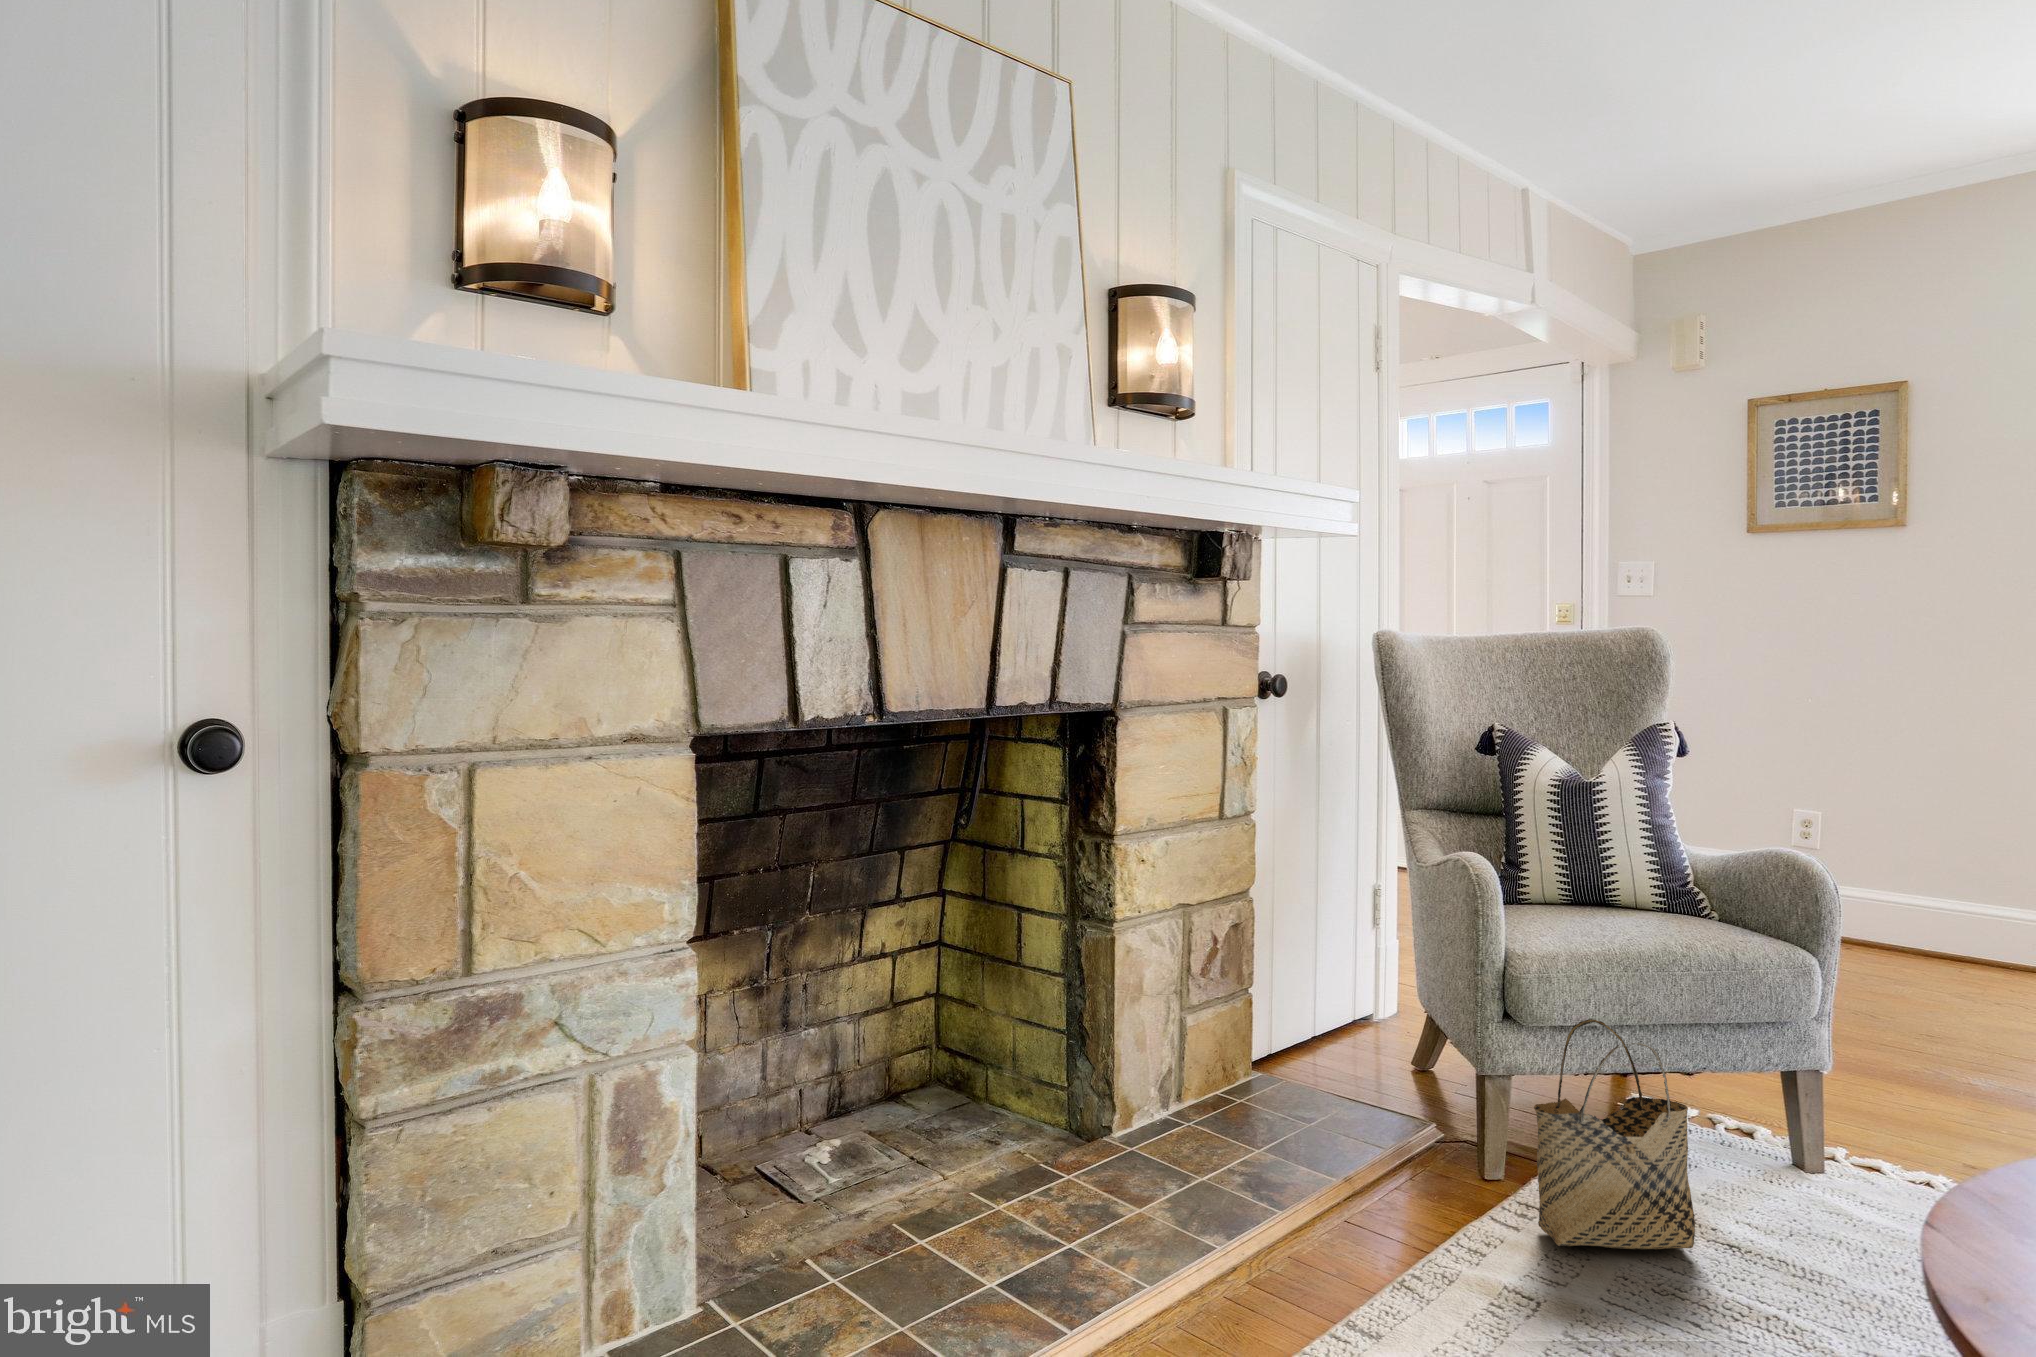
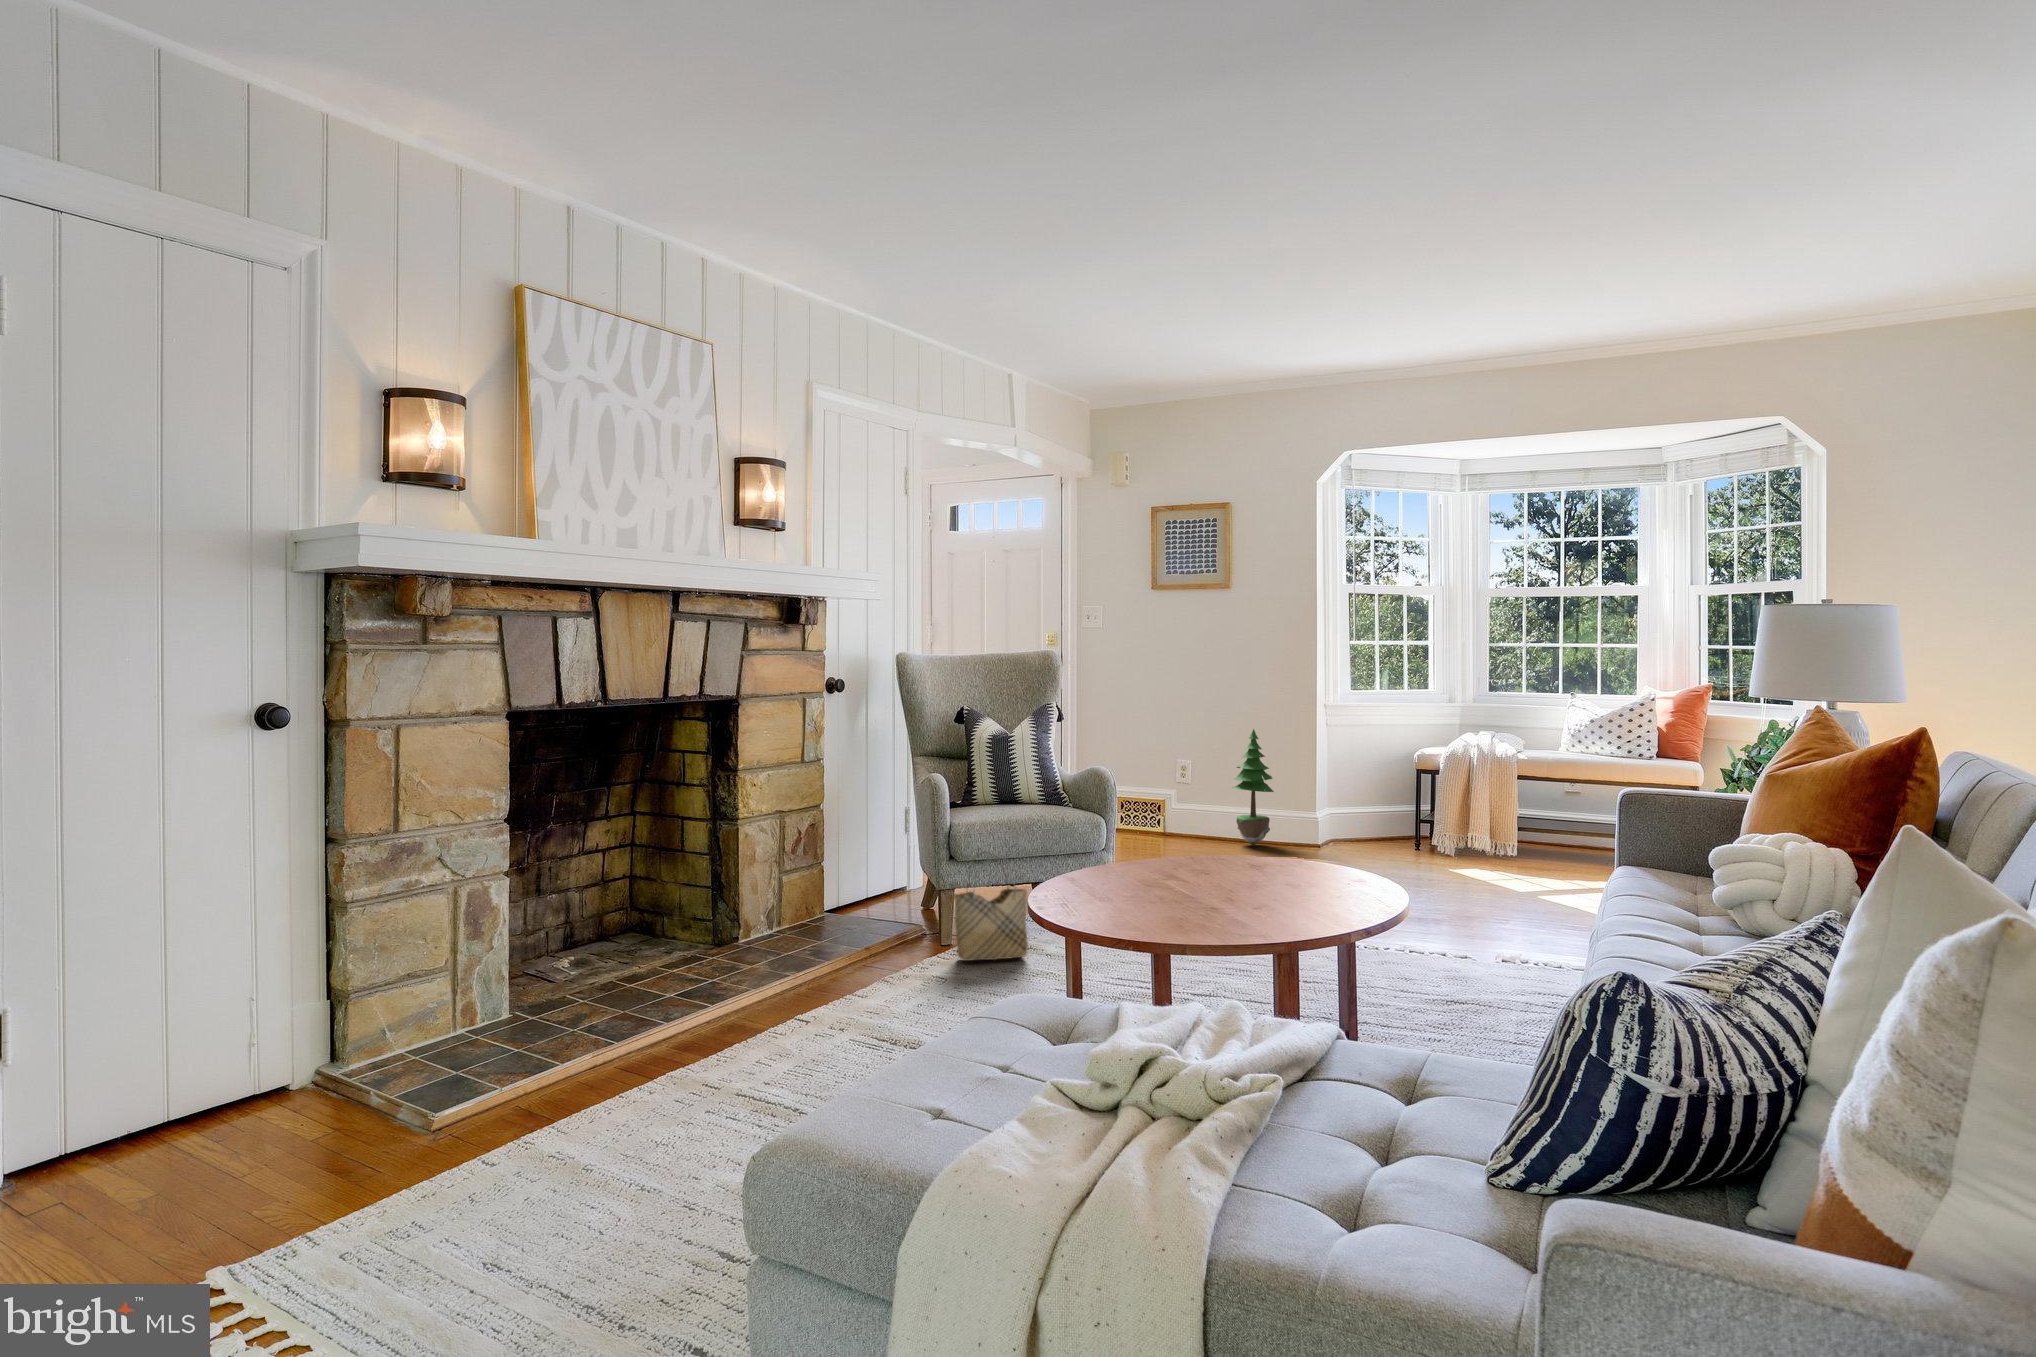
potted tree: none [1914,763,2005,963] -> present [1232,729,1274,846]

